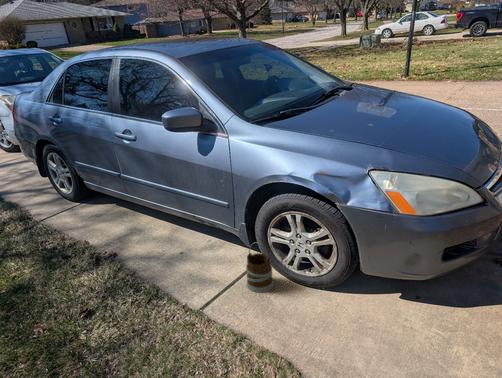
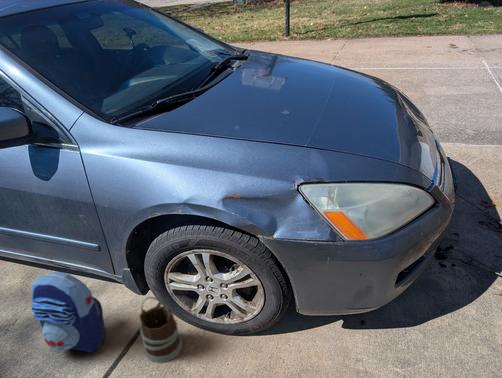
backpack: none [177,219,221,280] -> present [31,272,105,352]

